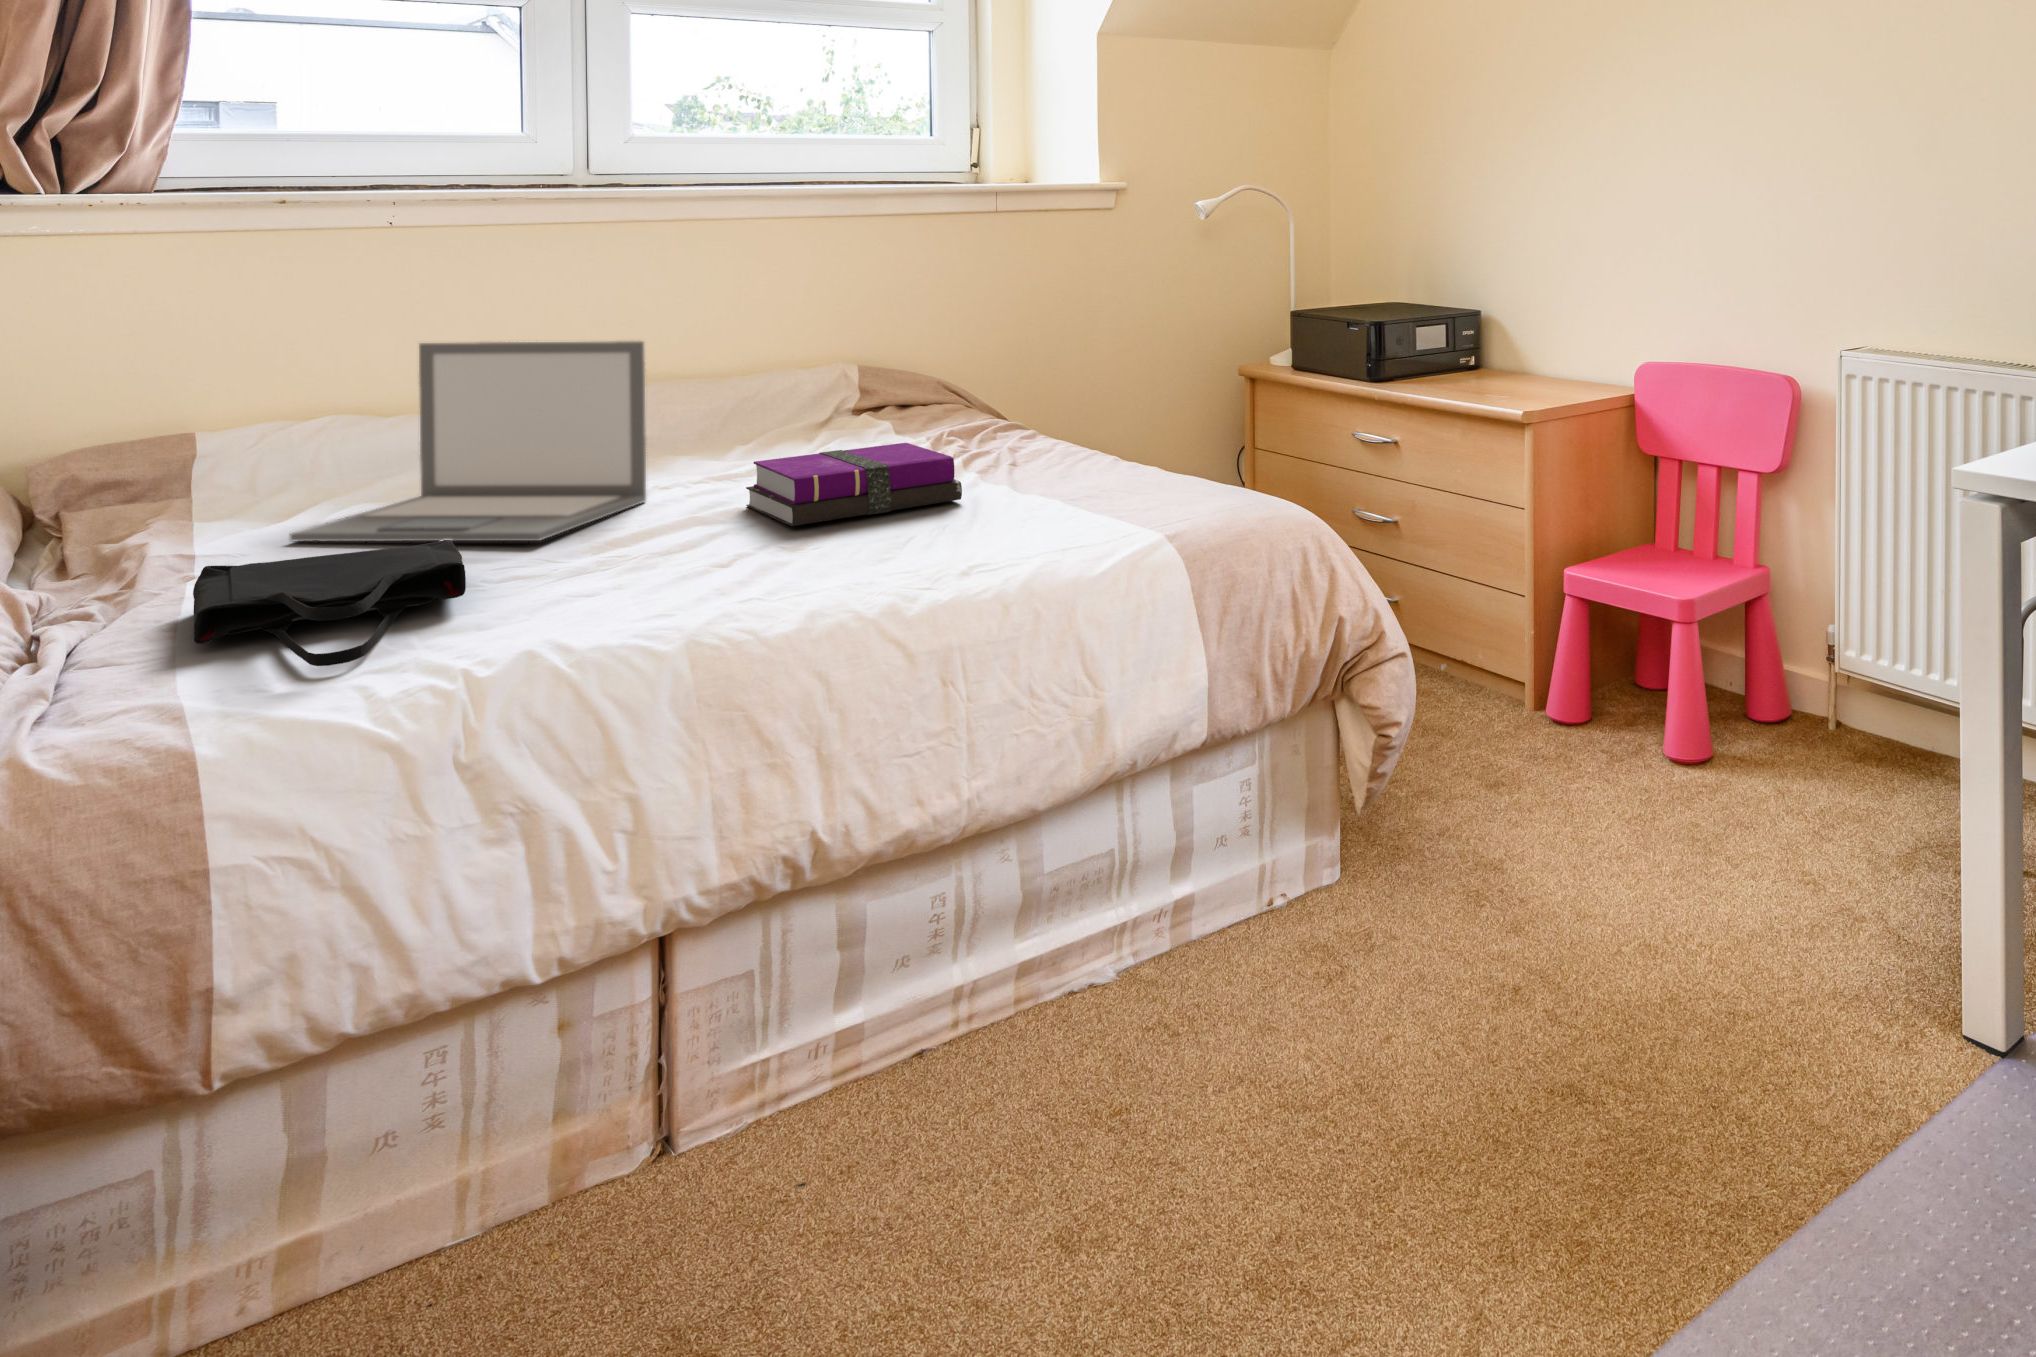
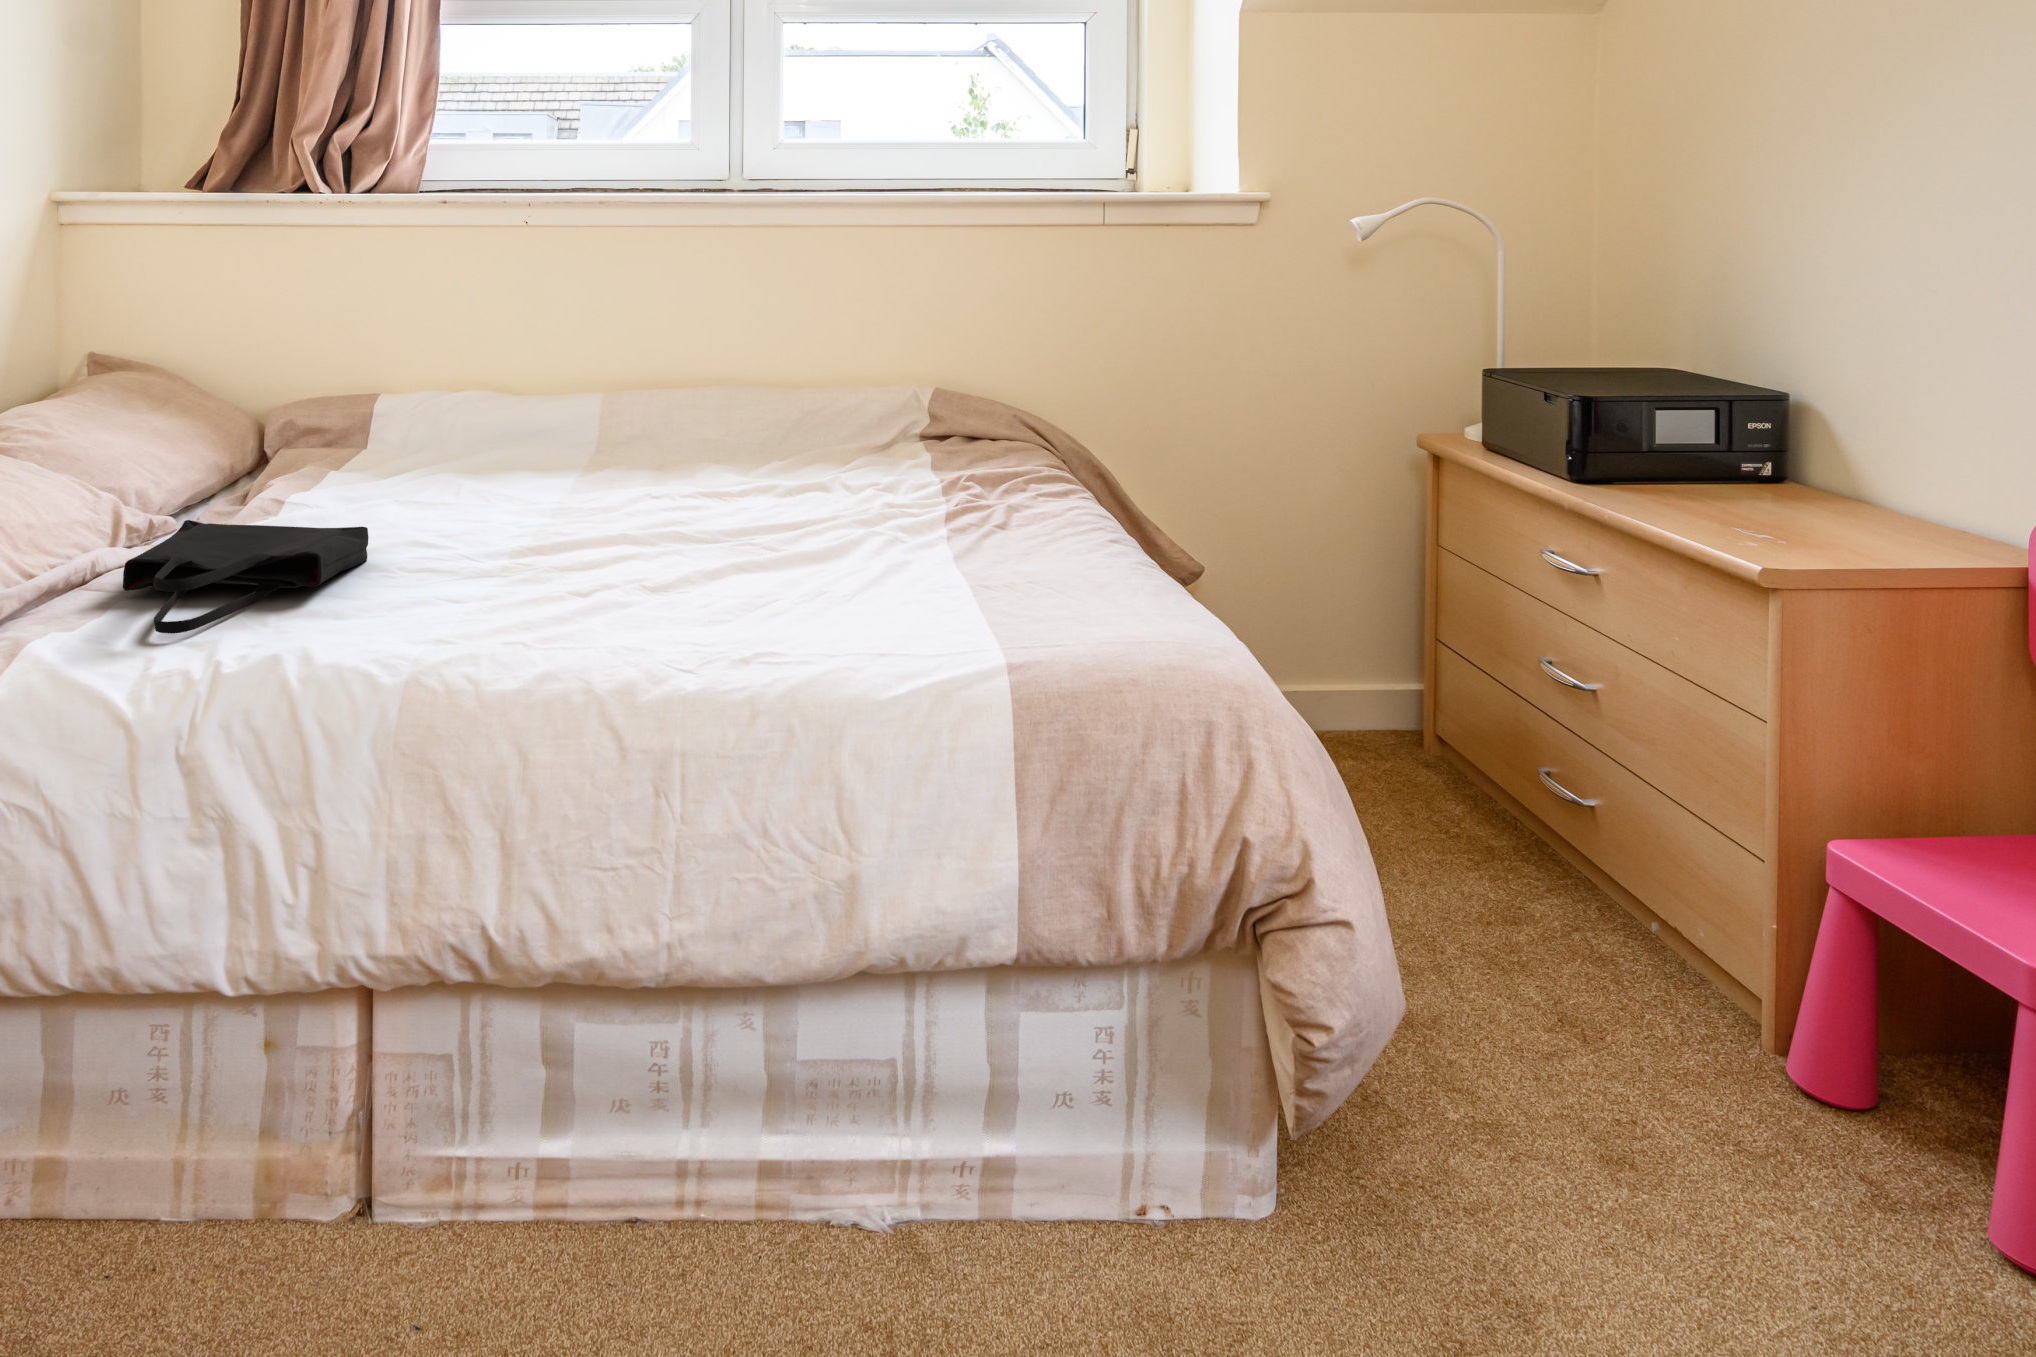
laptop: present [290,341,646,541] -> none [316,329,599,540]
notebook: present [746,443,962,526] -> none [664,485,863,566]

